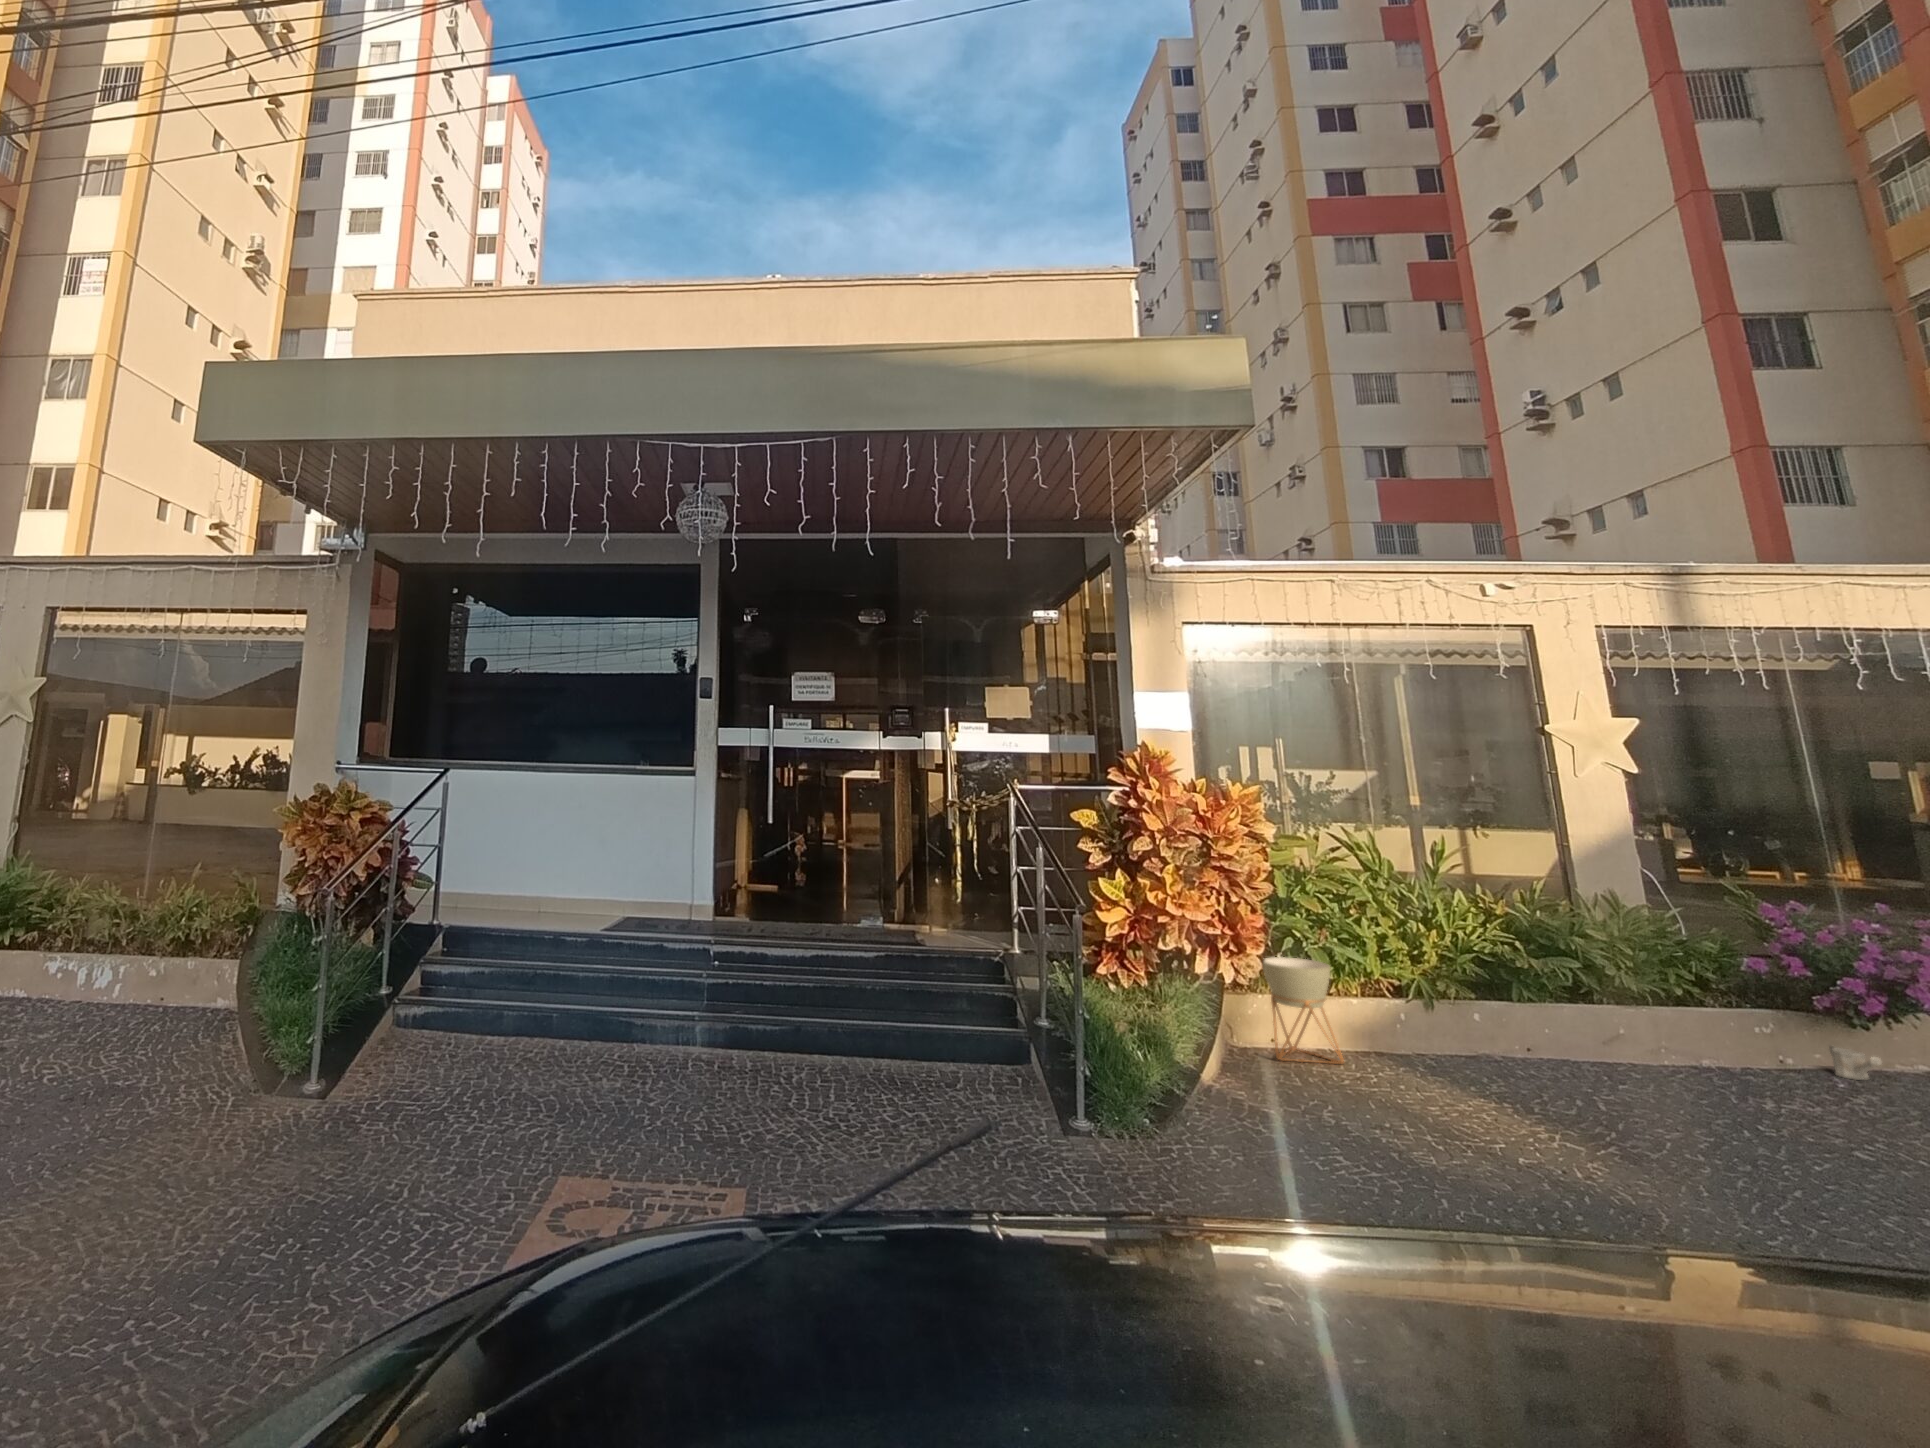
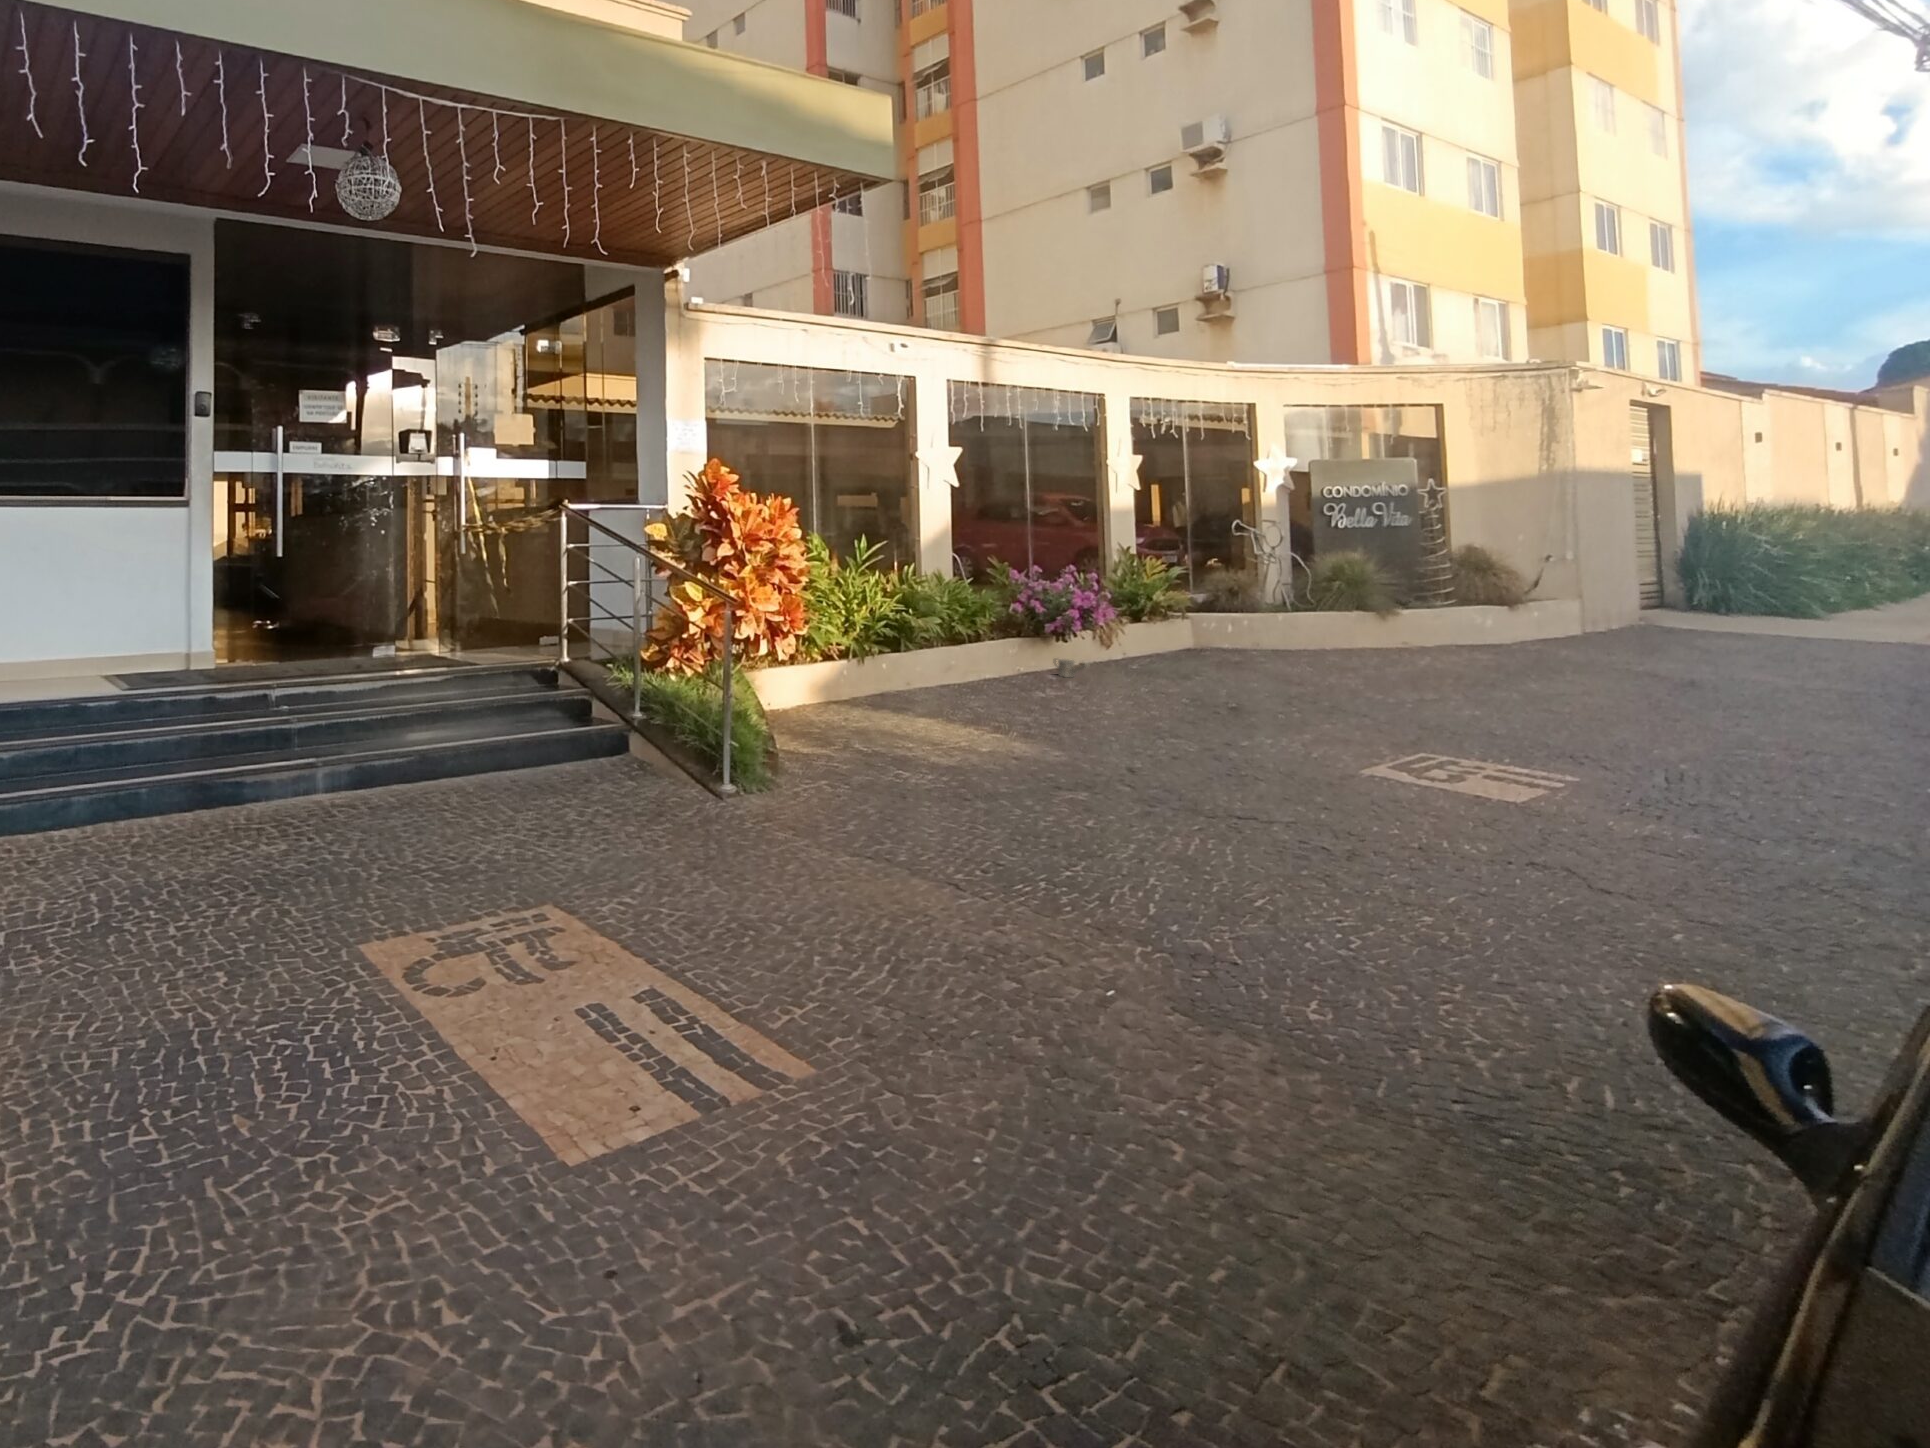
planter: present [1263,957,1344,1064] -> none [795,643,849,726]

